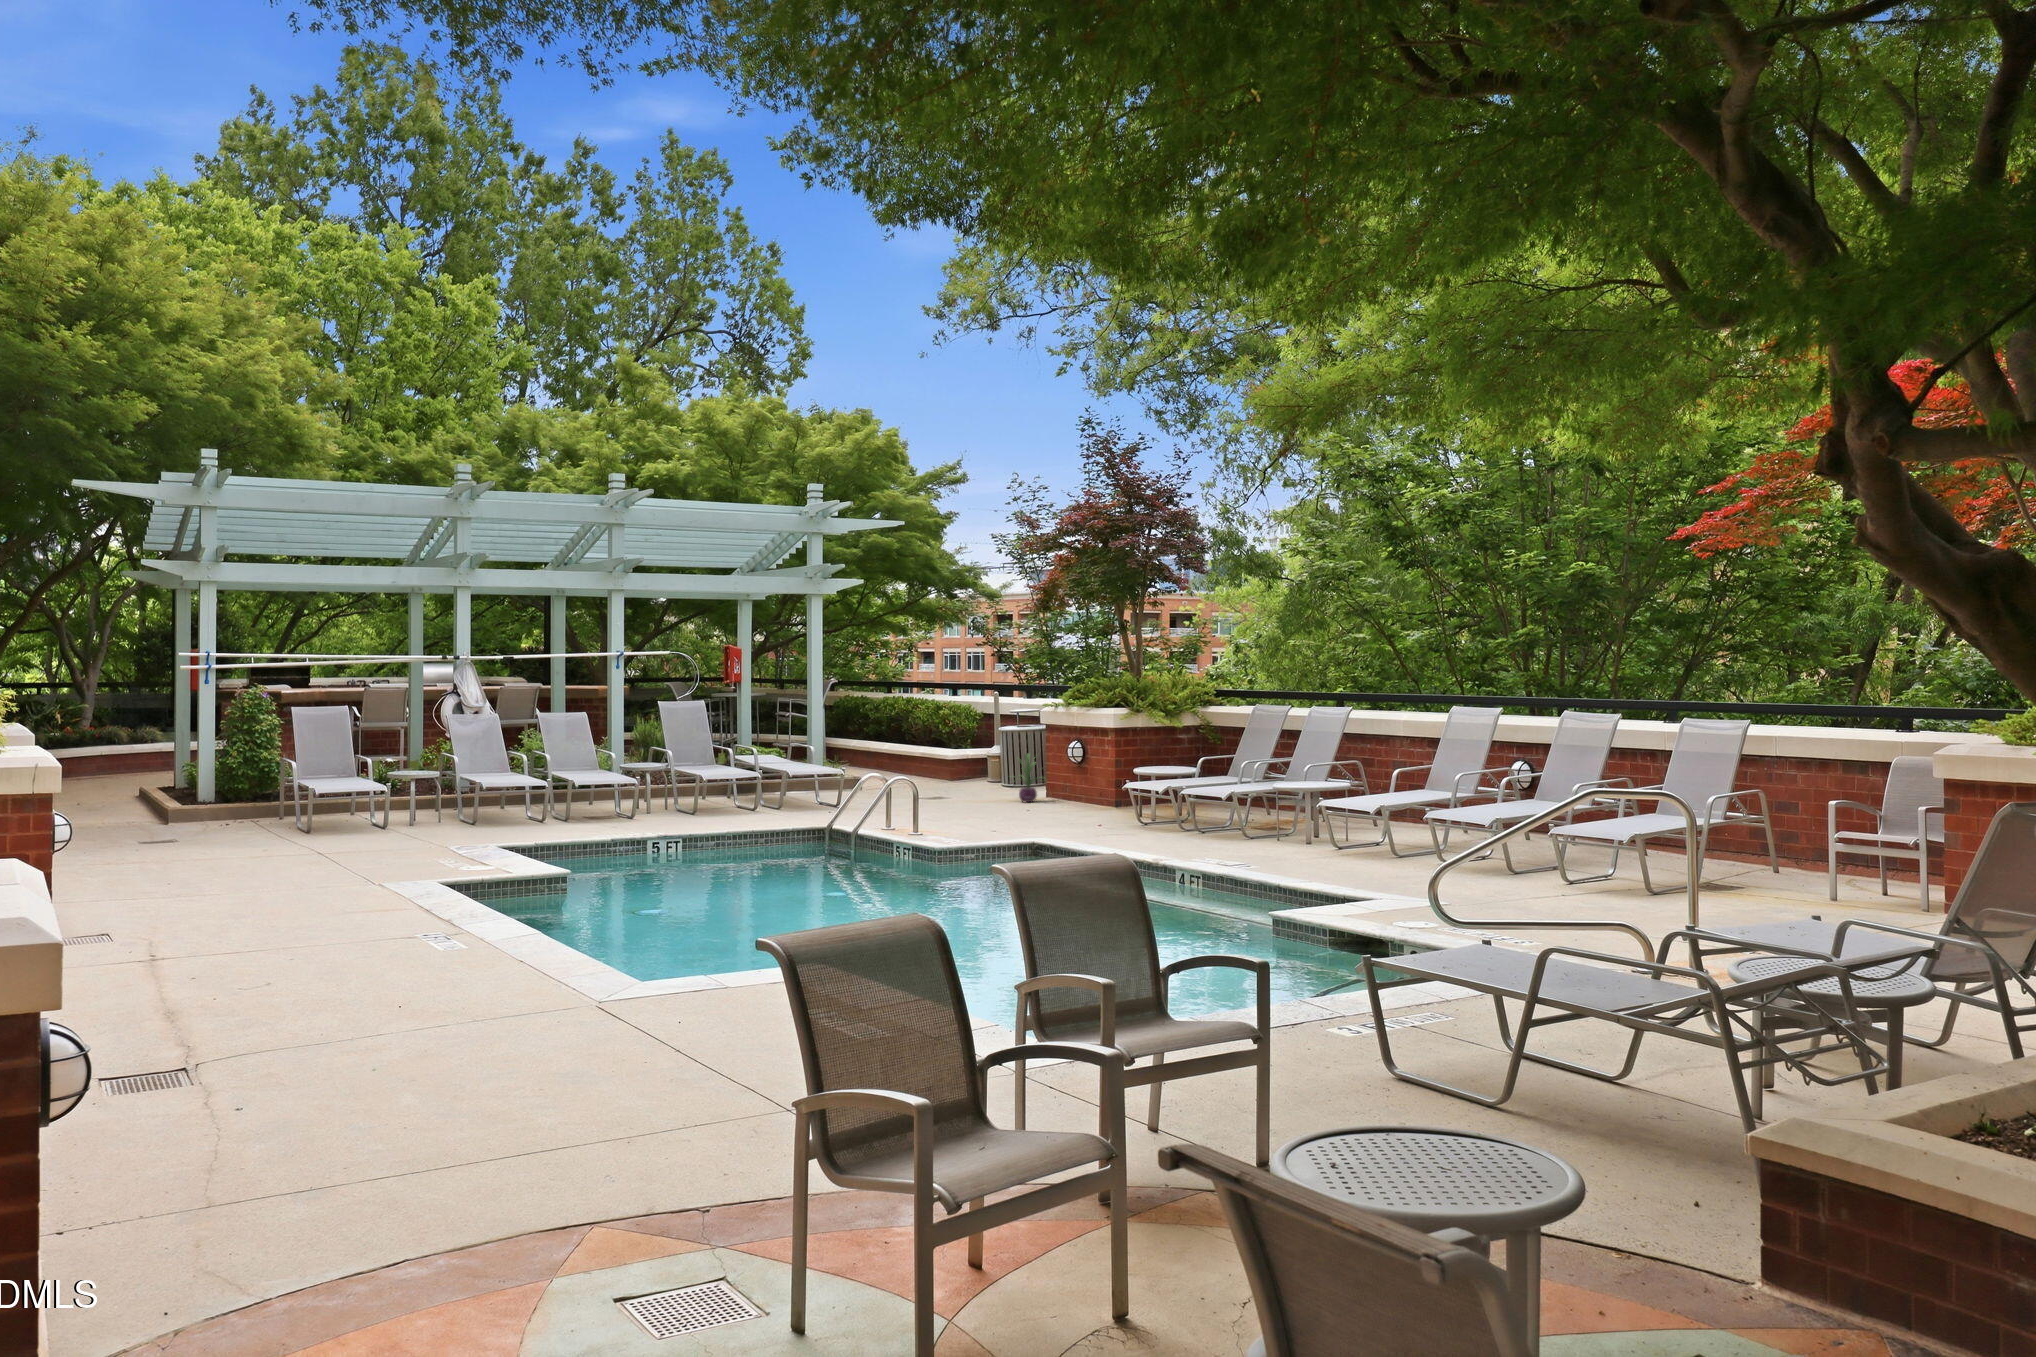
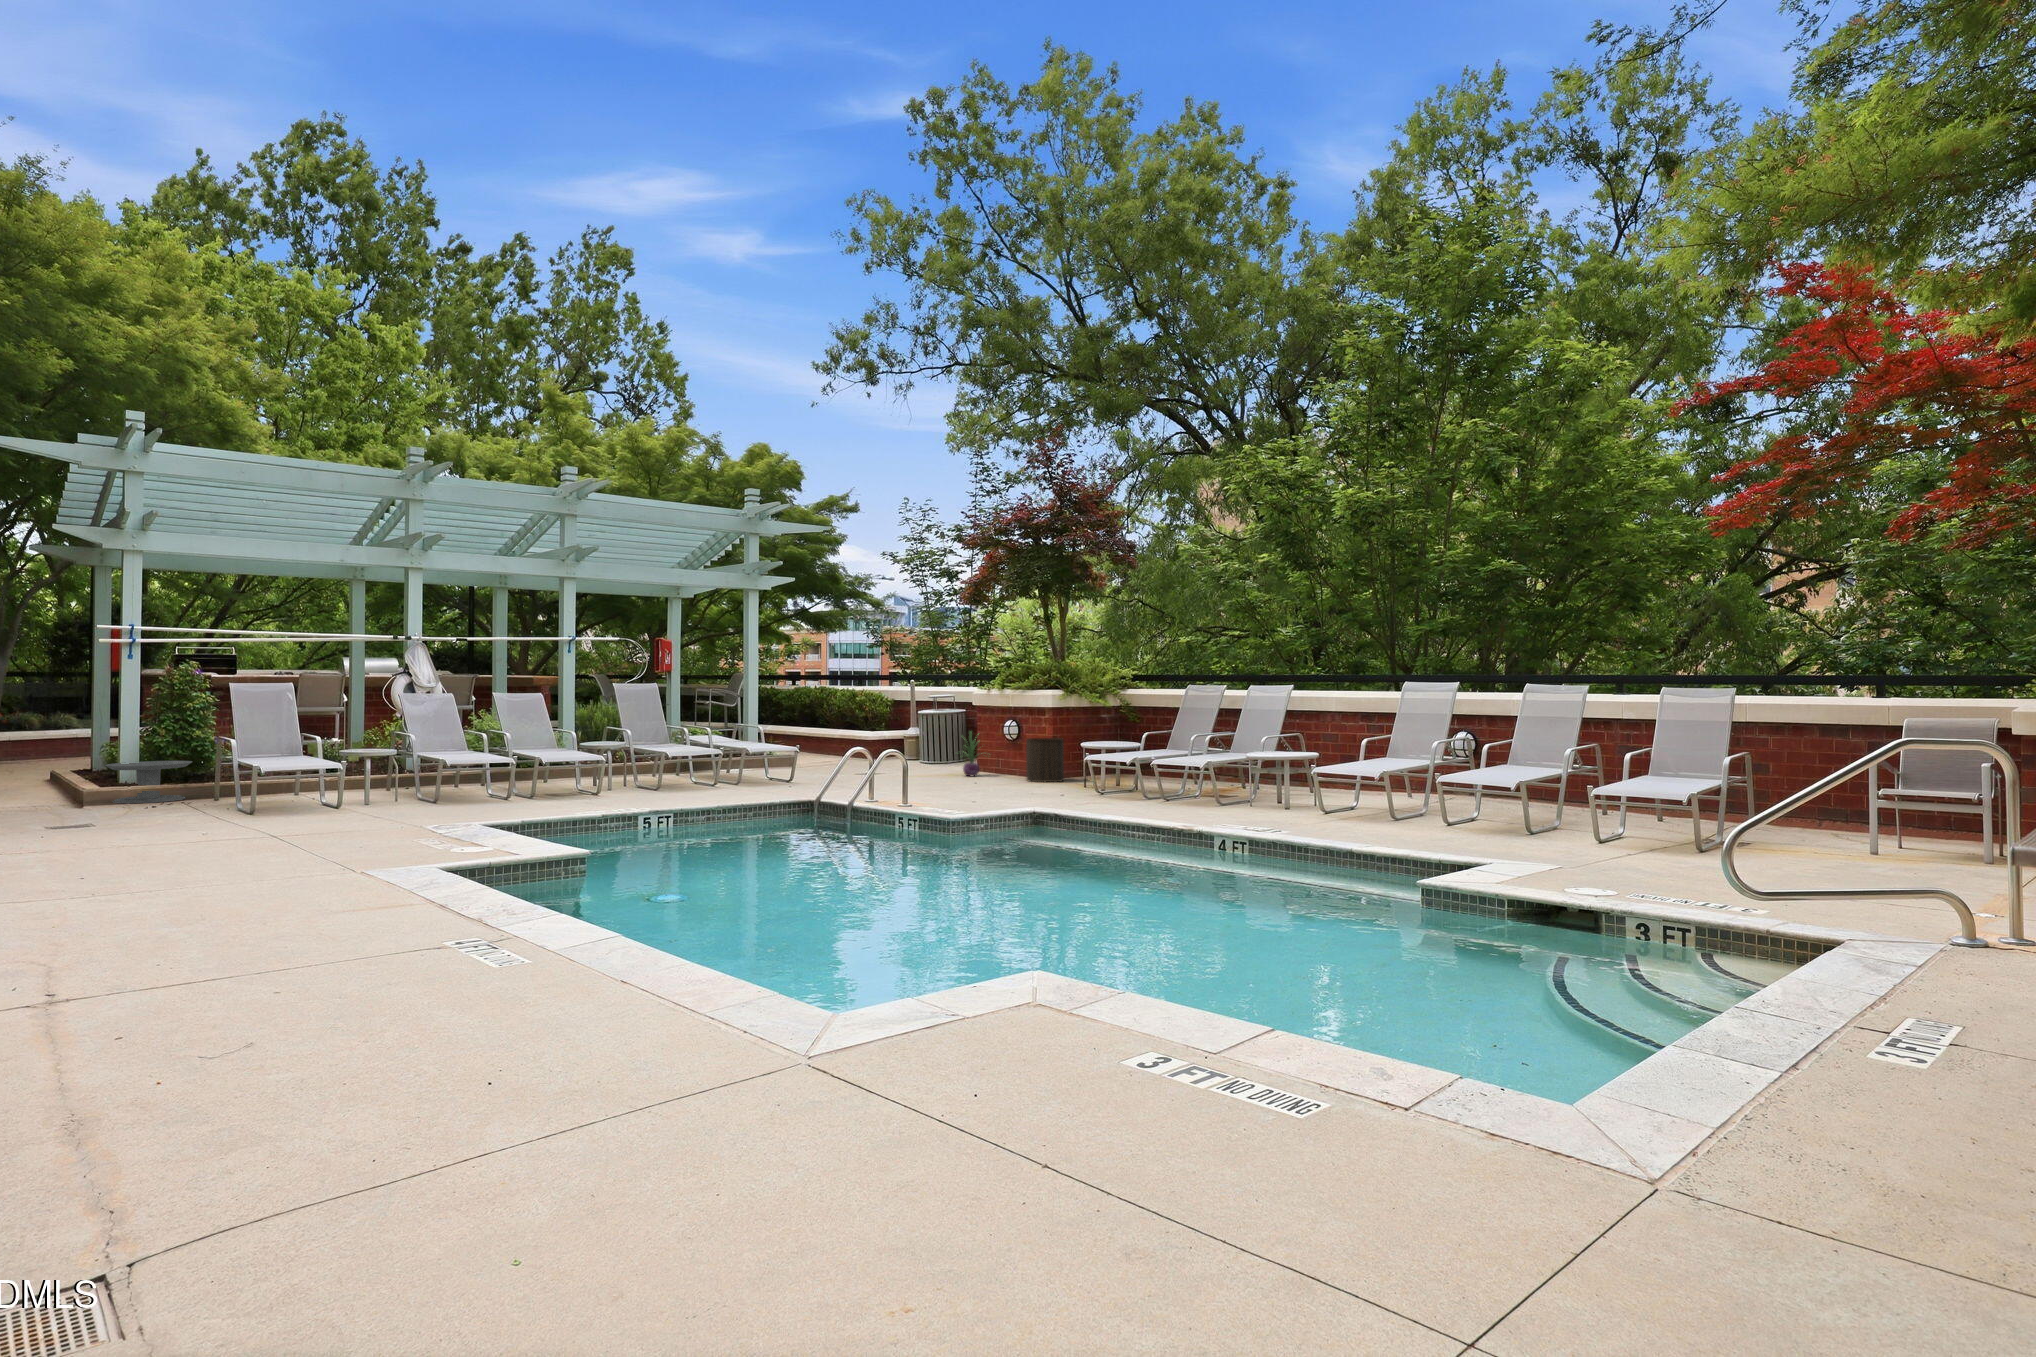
stool: none [1078,761,1119,810] -> present [1026,738,1064,782]
side table: none [184,781,259,821] -> present [105,761,192,804]

